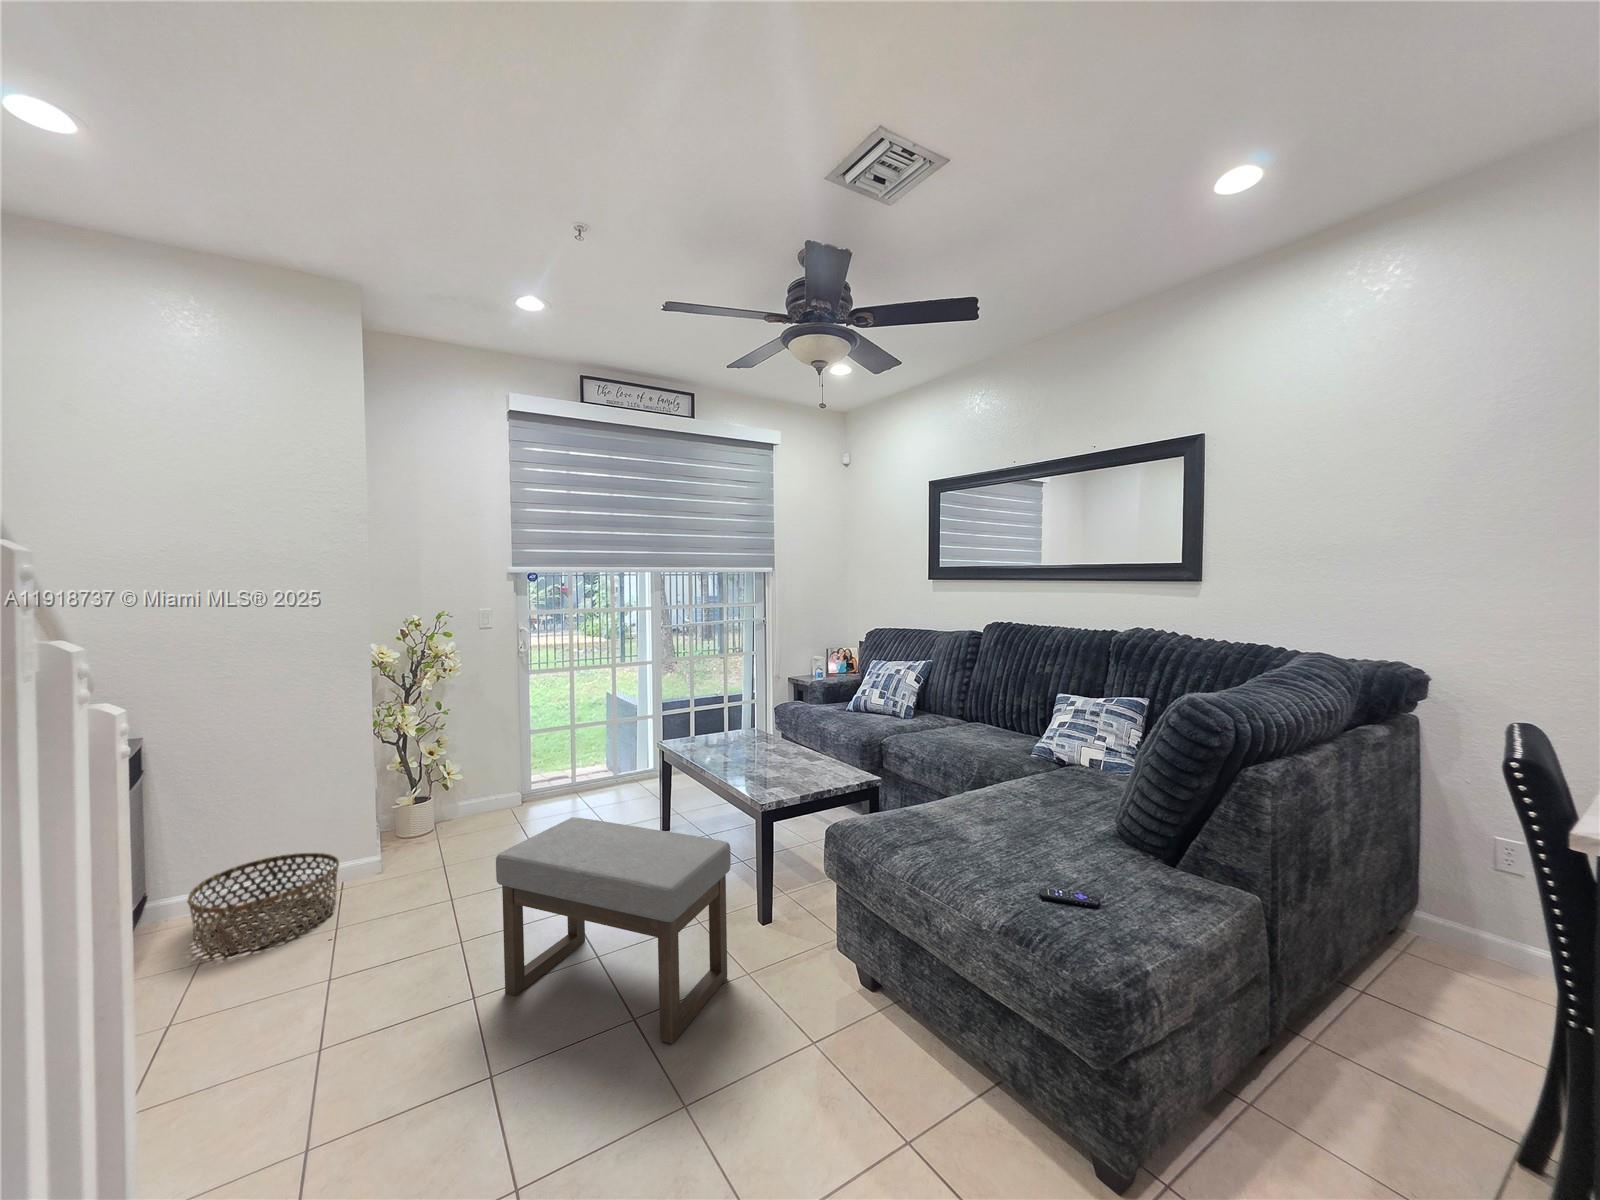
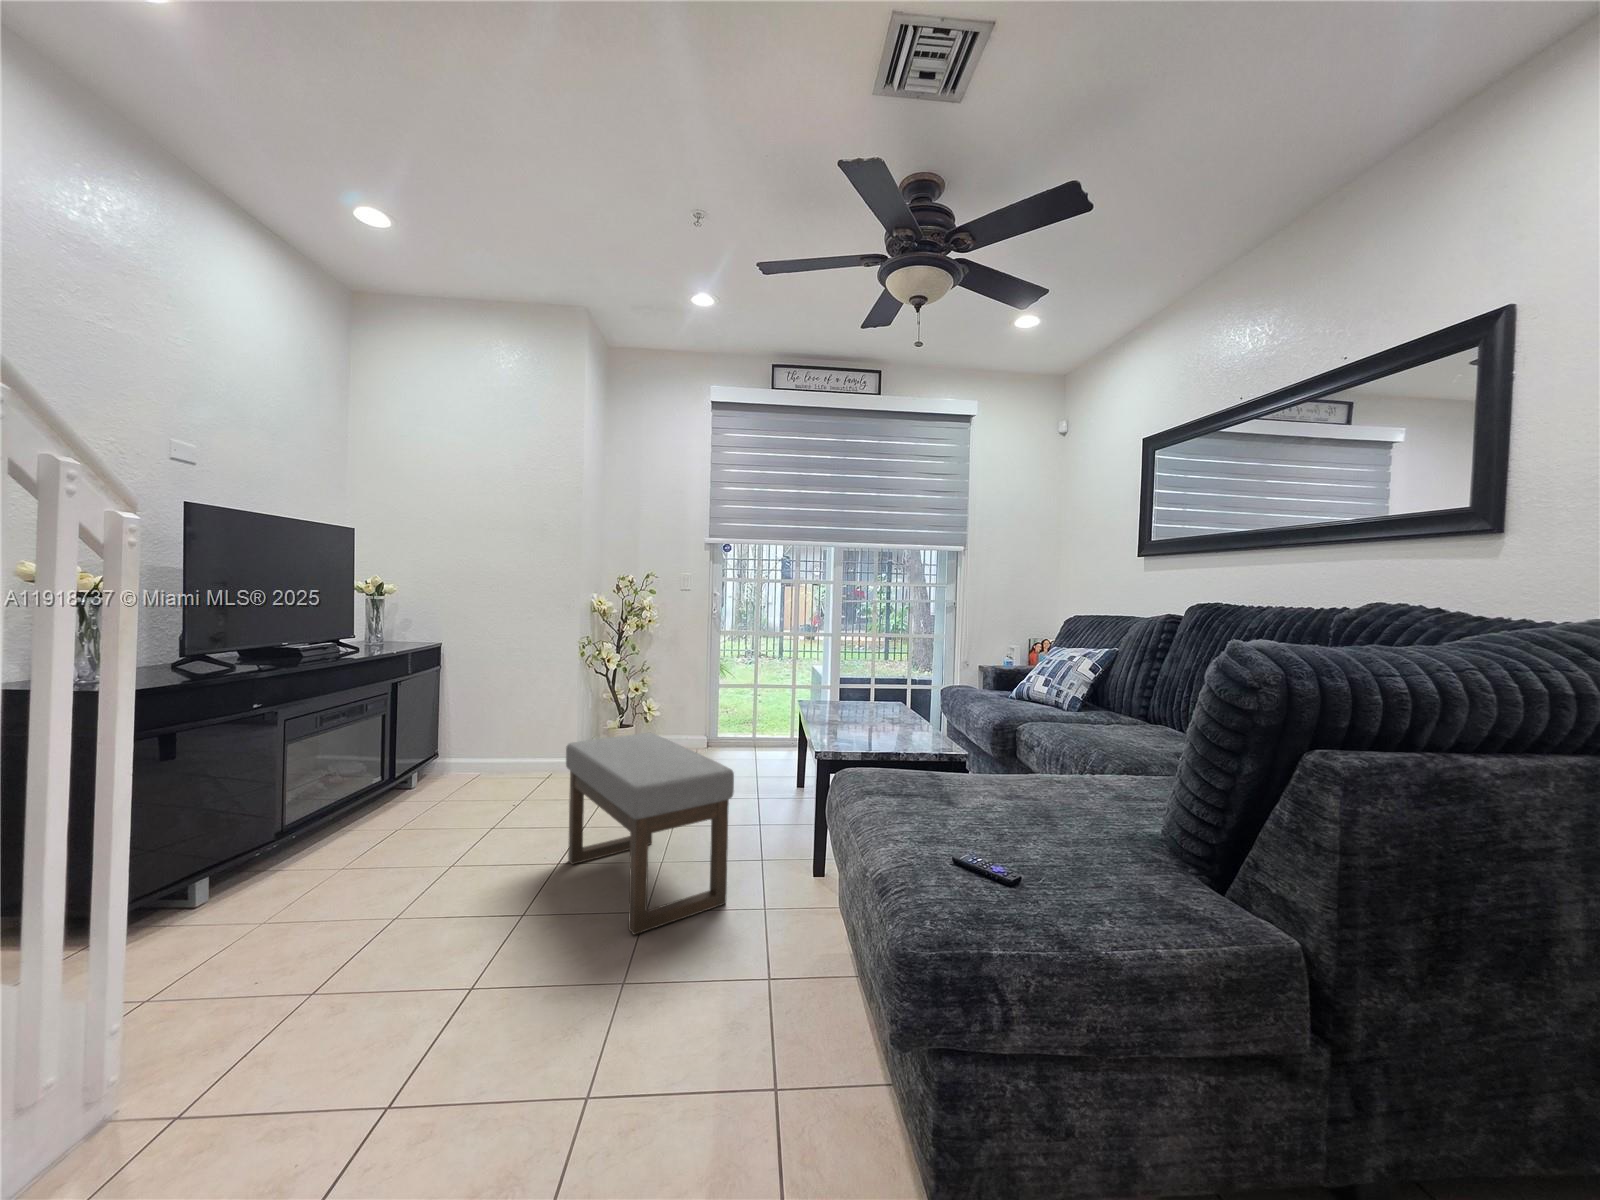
basket: present [187,853,339,953] -> none [445,736,539,792]

